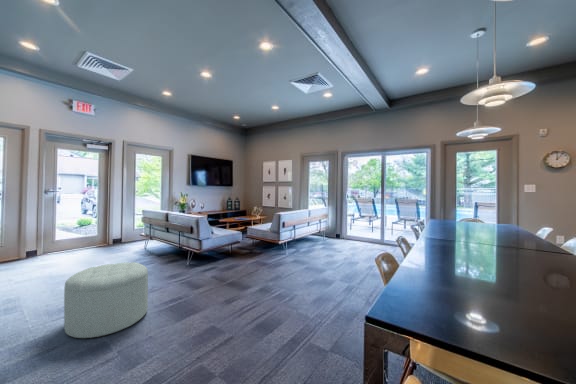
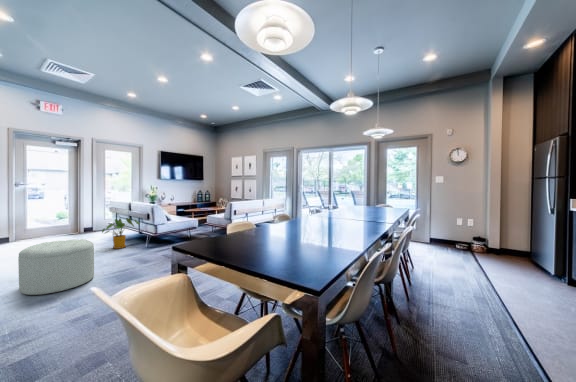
house plant: none [142,231,181,267] -> present [102,218,139,249]

